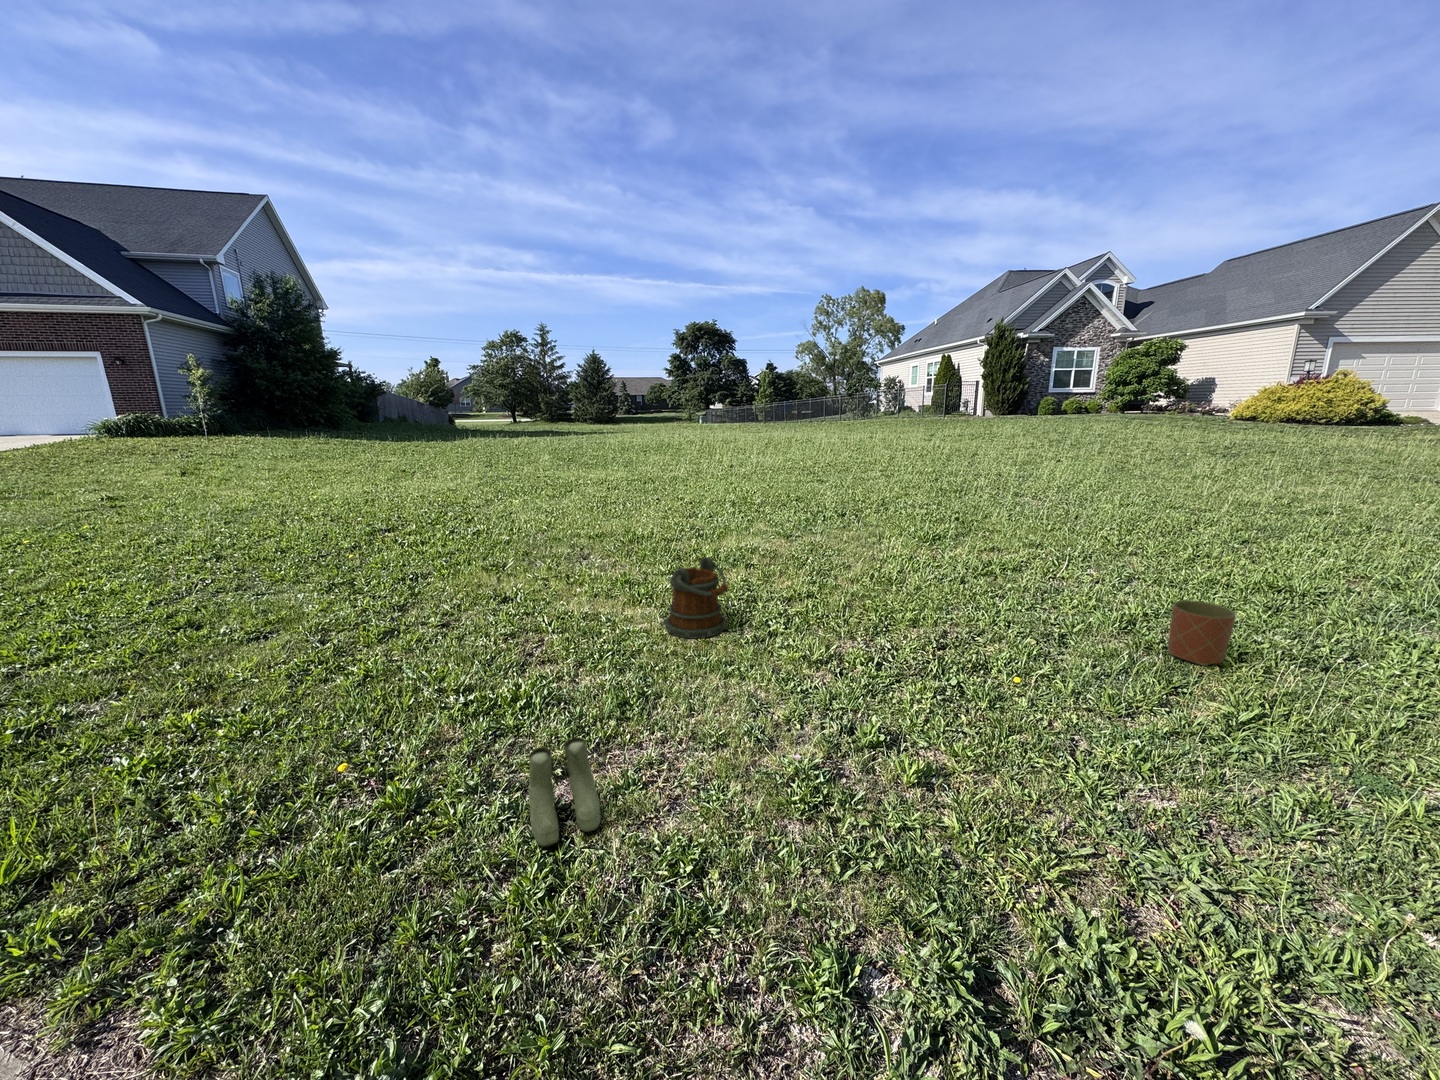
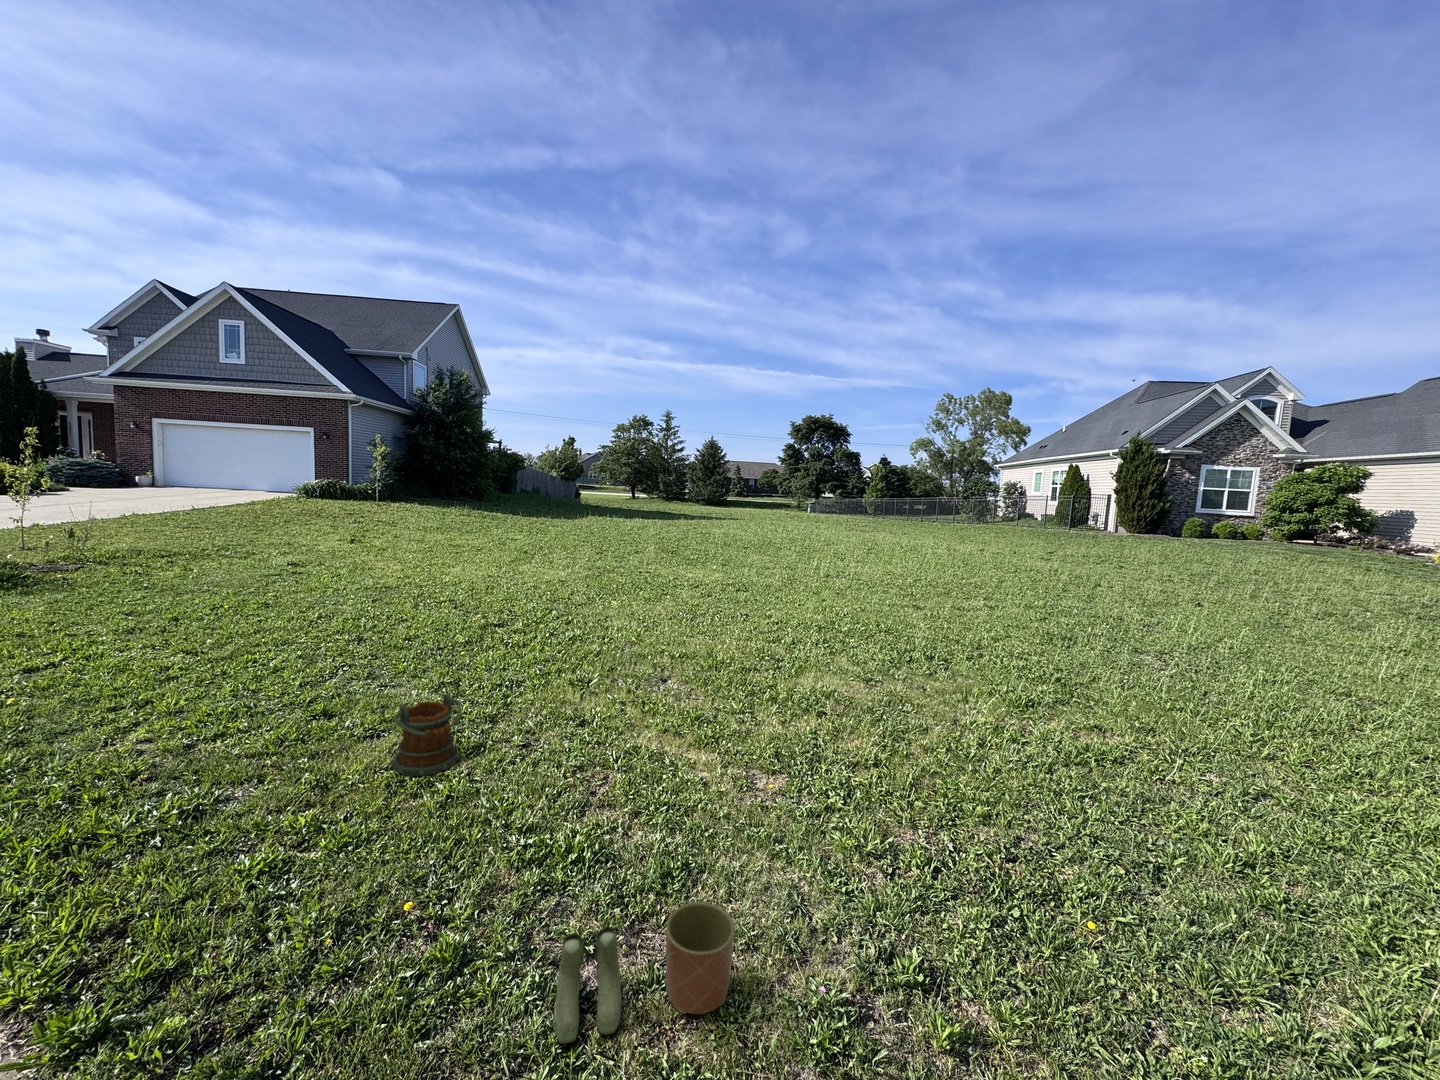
bucket: present [664,557,728,639] -> present [391,694,461,776]
planter: present [1167,600,1236,666] -> present [666,902,735,1014]

